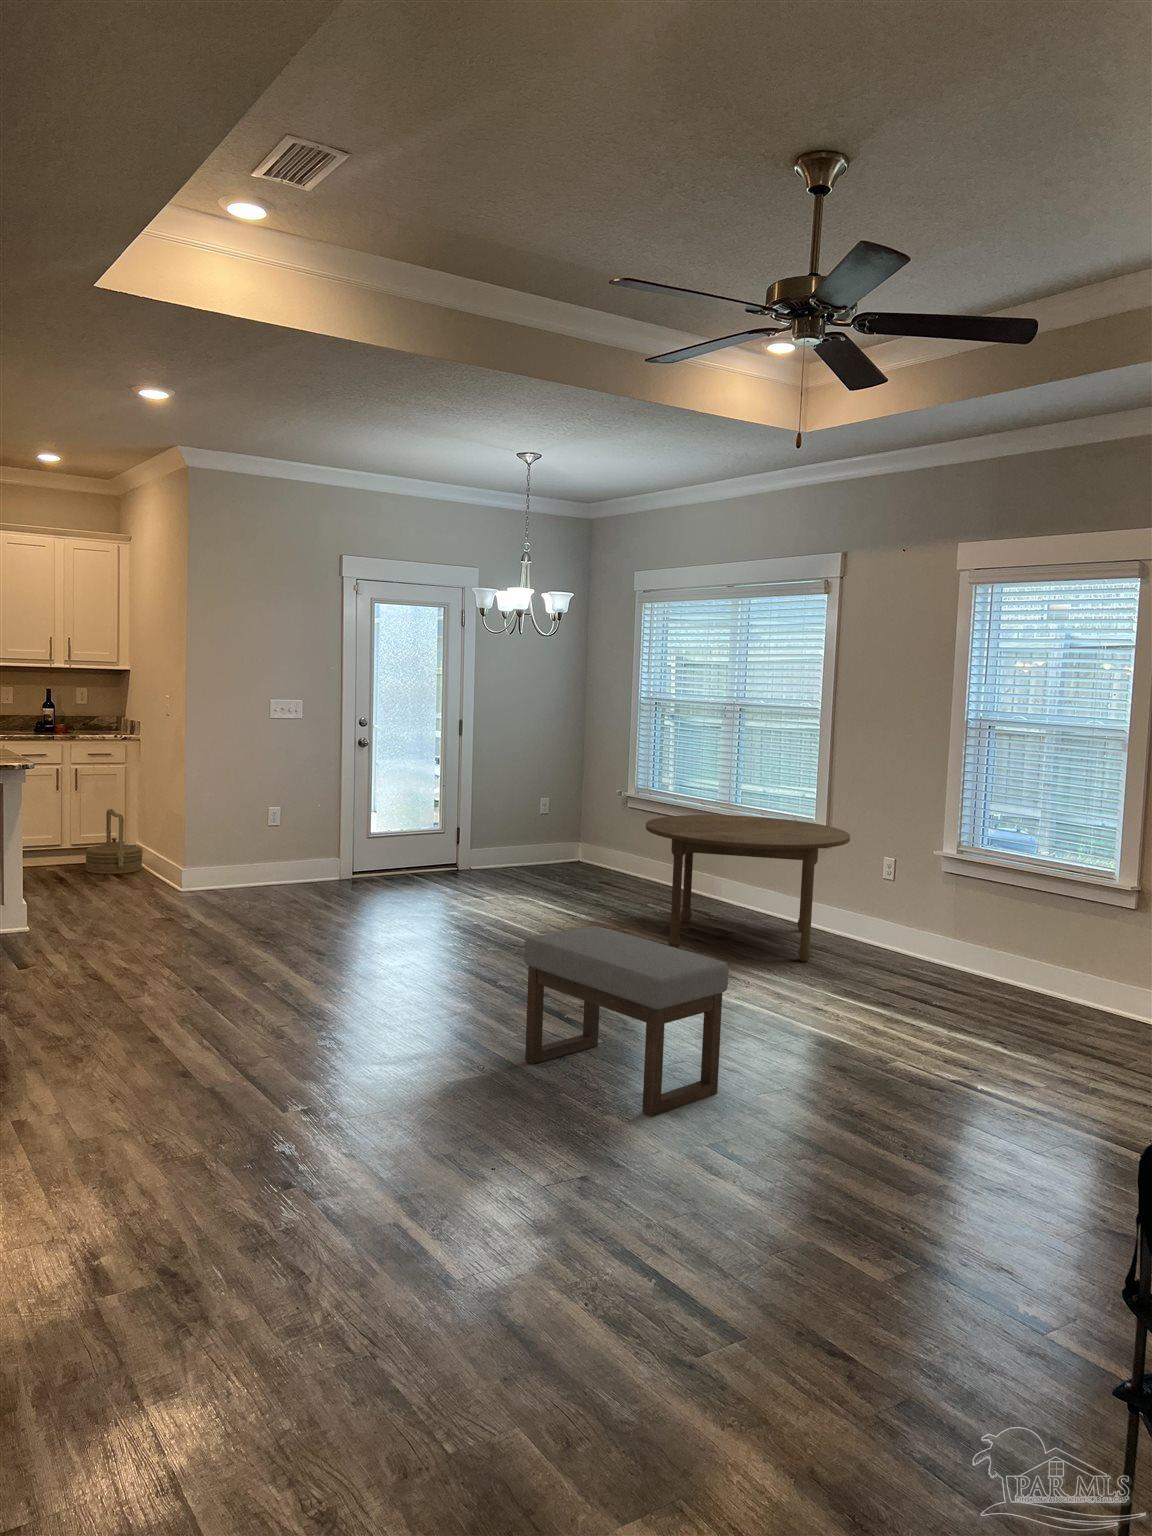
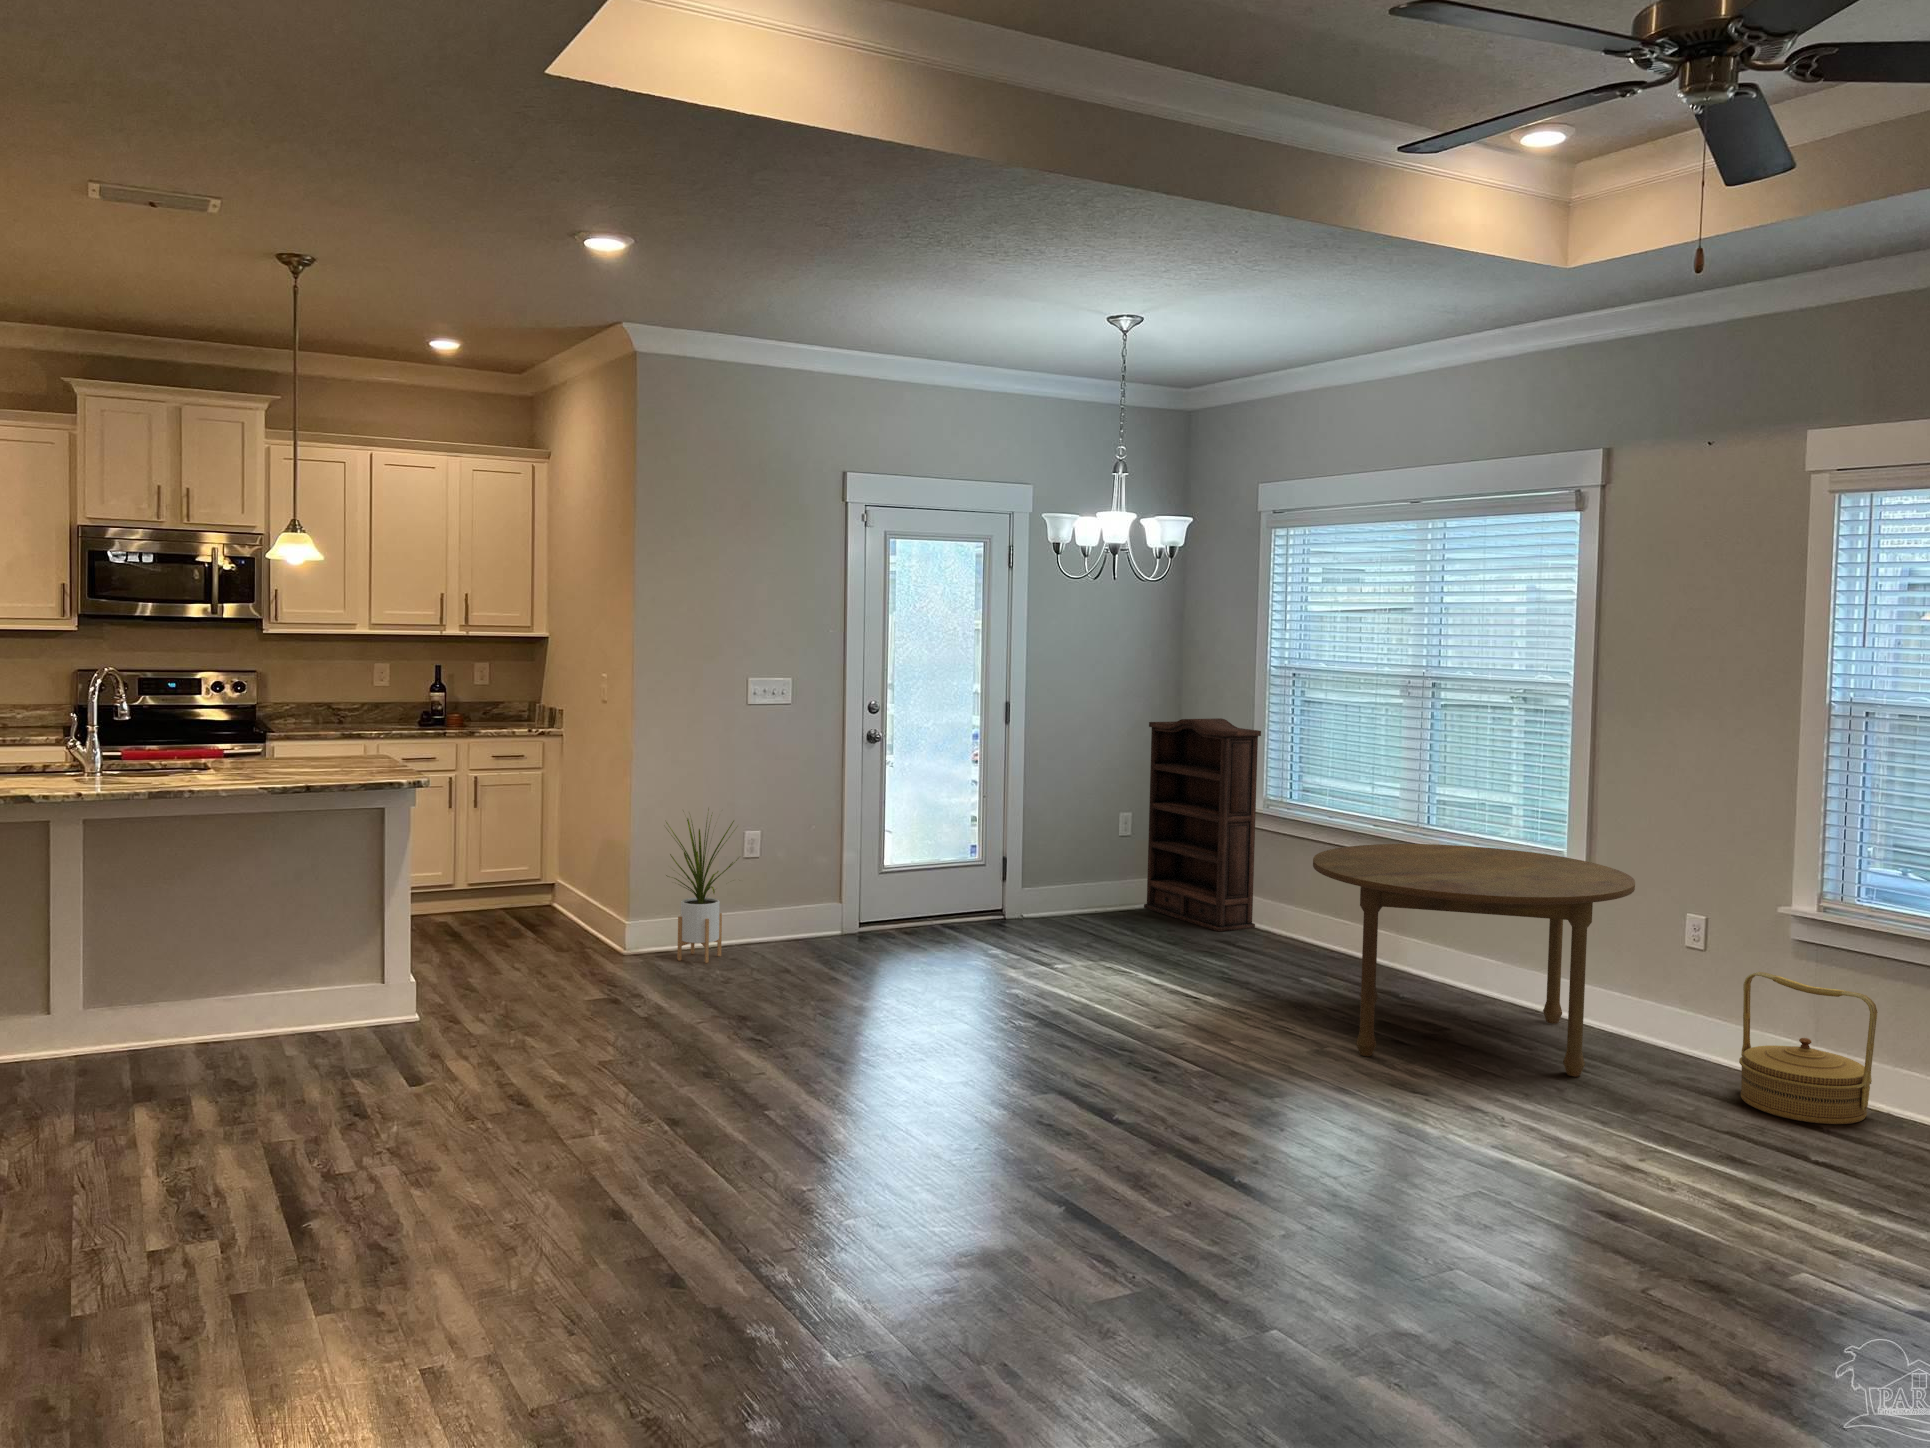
bookshelf: none [553,733,631,878] -> present [1144,718,1261,932]
house plant: none [207,788,266,896] -> present [666,809,739,963]
woven basket: present [85,809,143,874] -> present [1739,972,1878,1124]
ottoman: present [524,926,729,1116] -> none [1191,1042,1538,1377]

